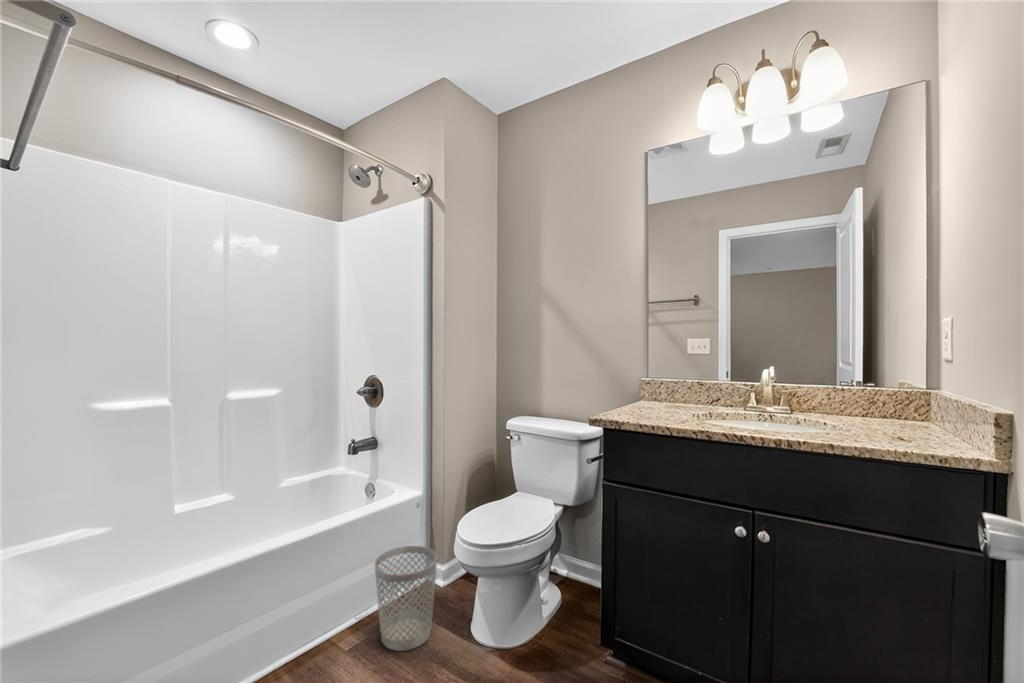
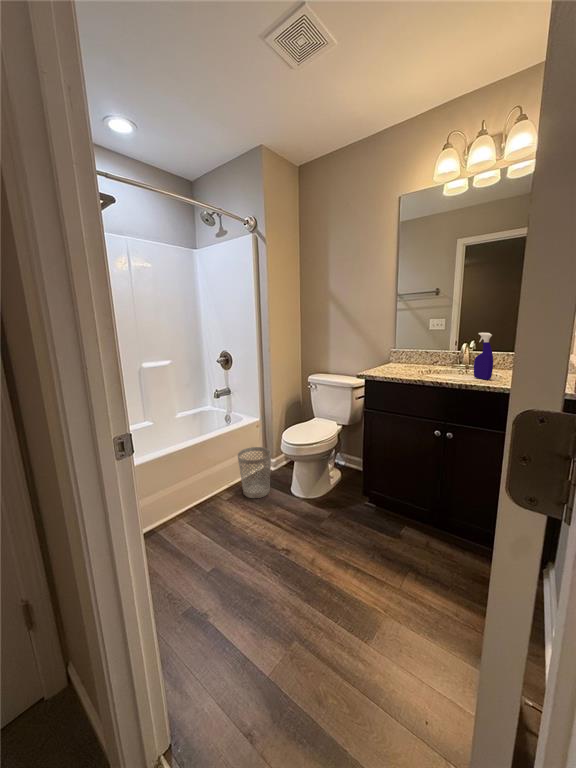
spray bottle: none [790,350,826,432] -> present [474,333,493,380]

